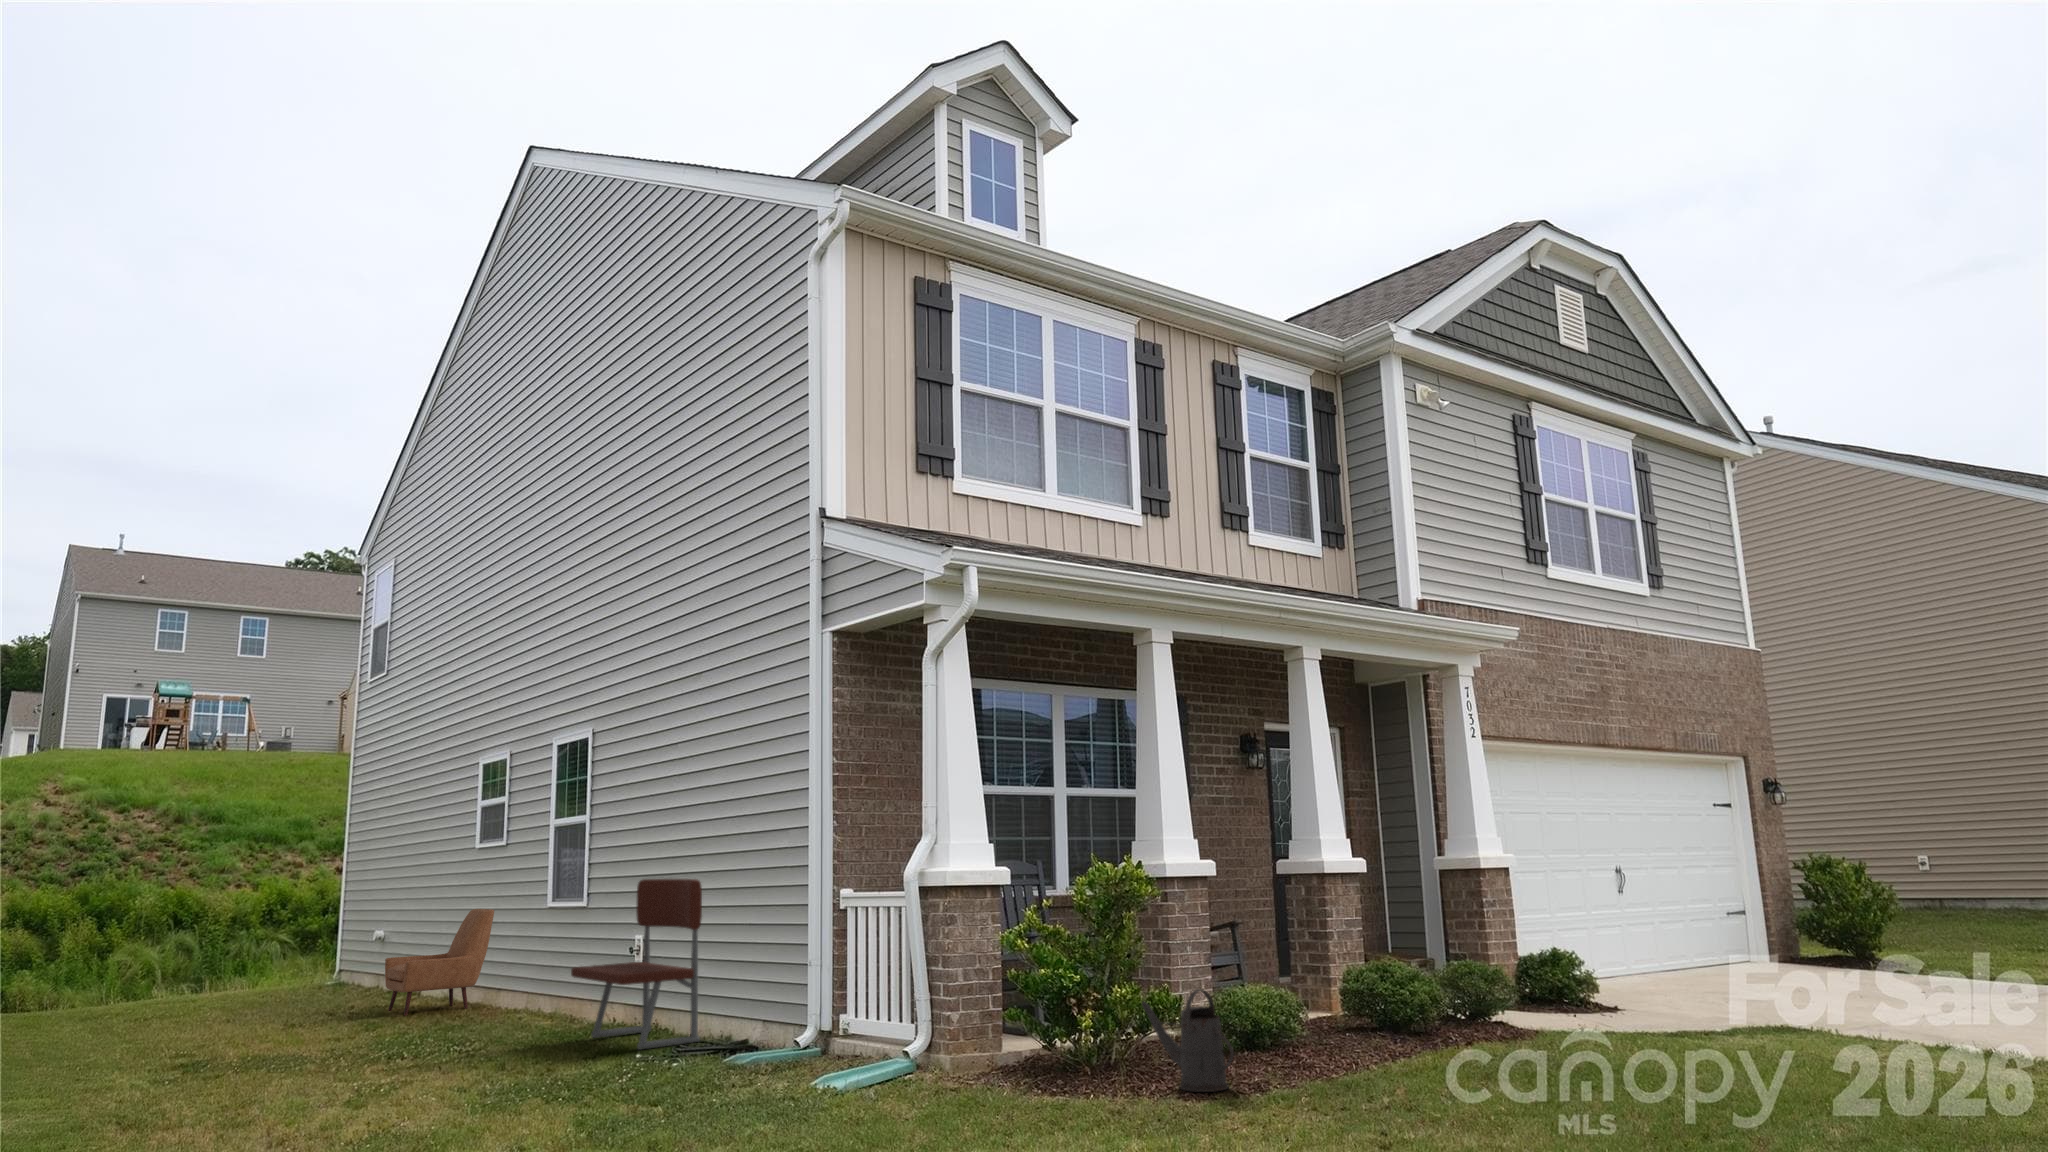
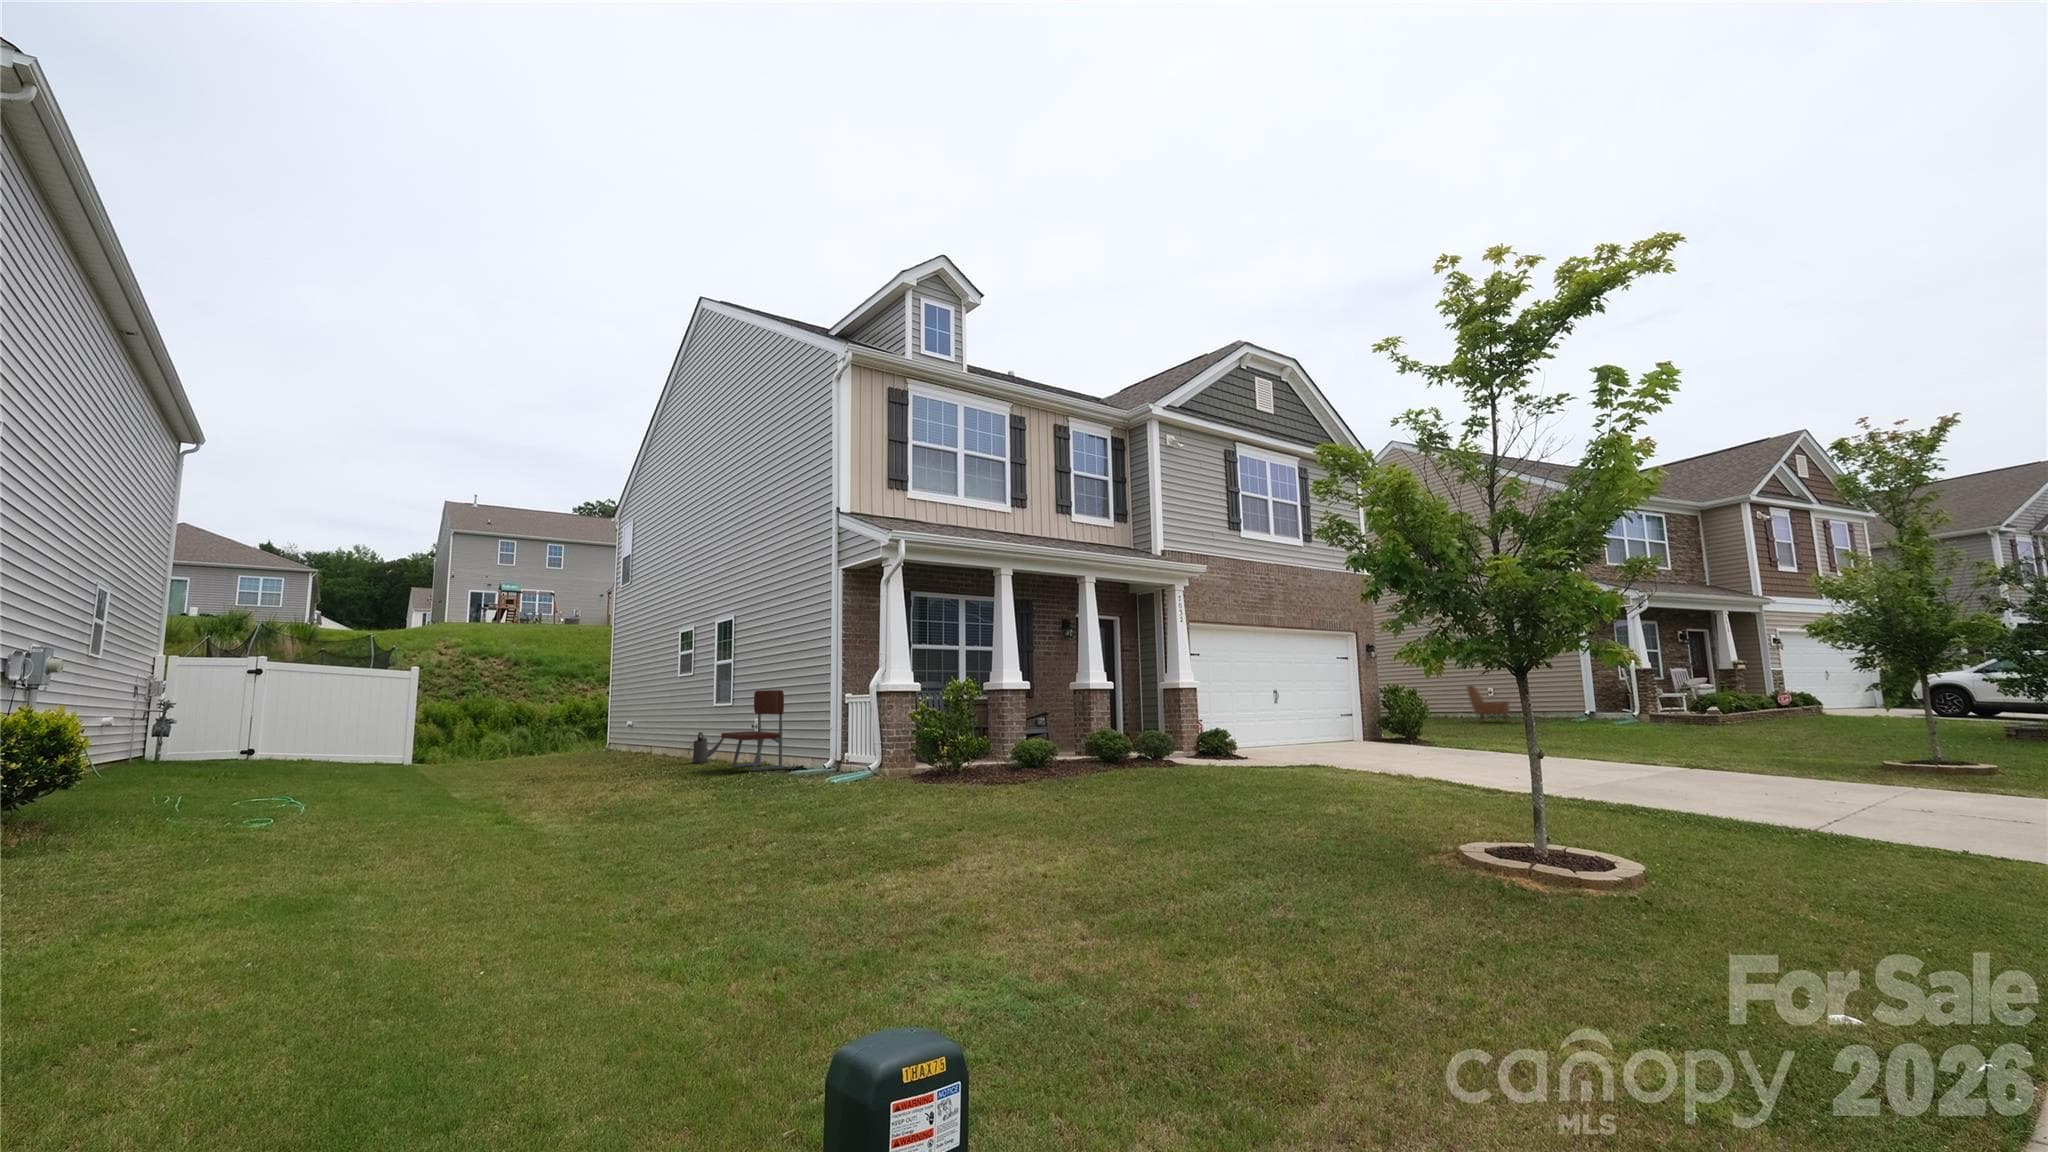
chair: present [385,909,494,1016] -> present [1467,685,1509,721]
watering can: present [1142,989,1234,1092] -> present [688,732,724,763]

